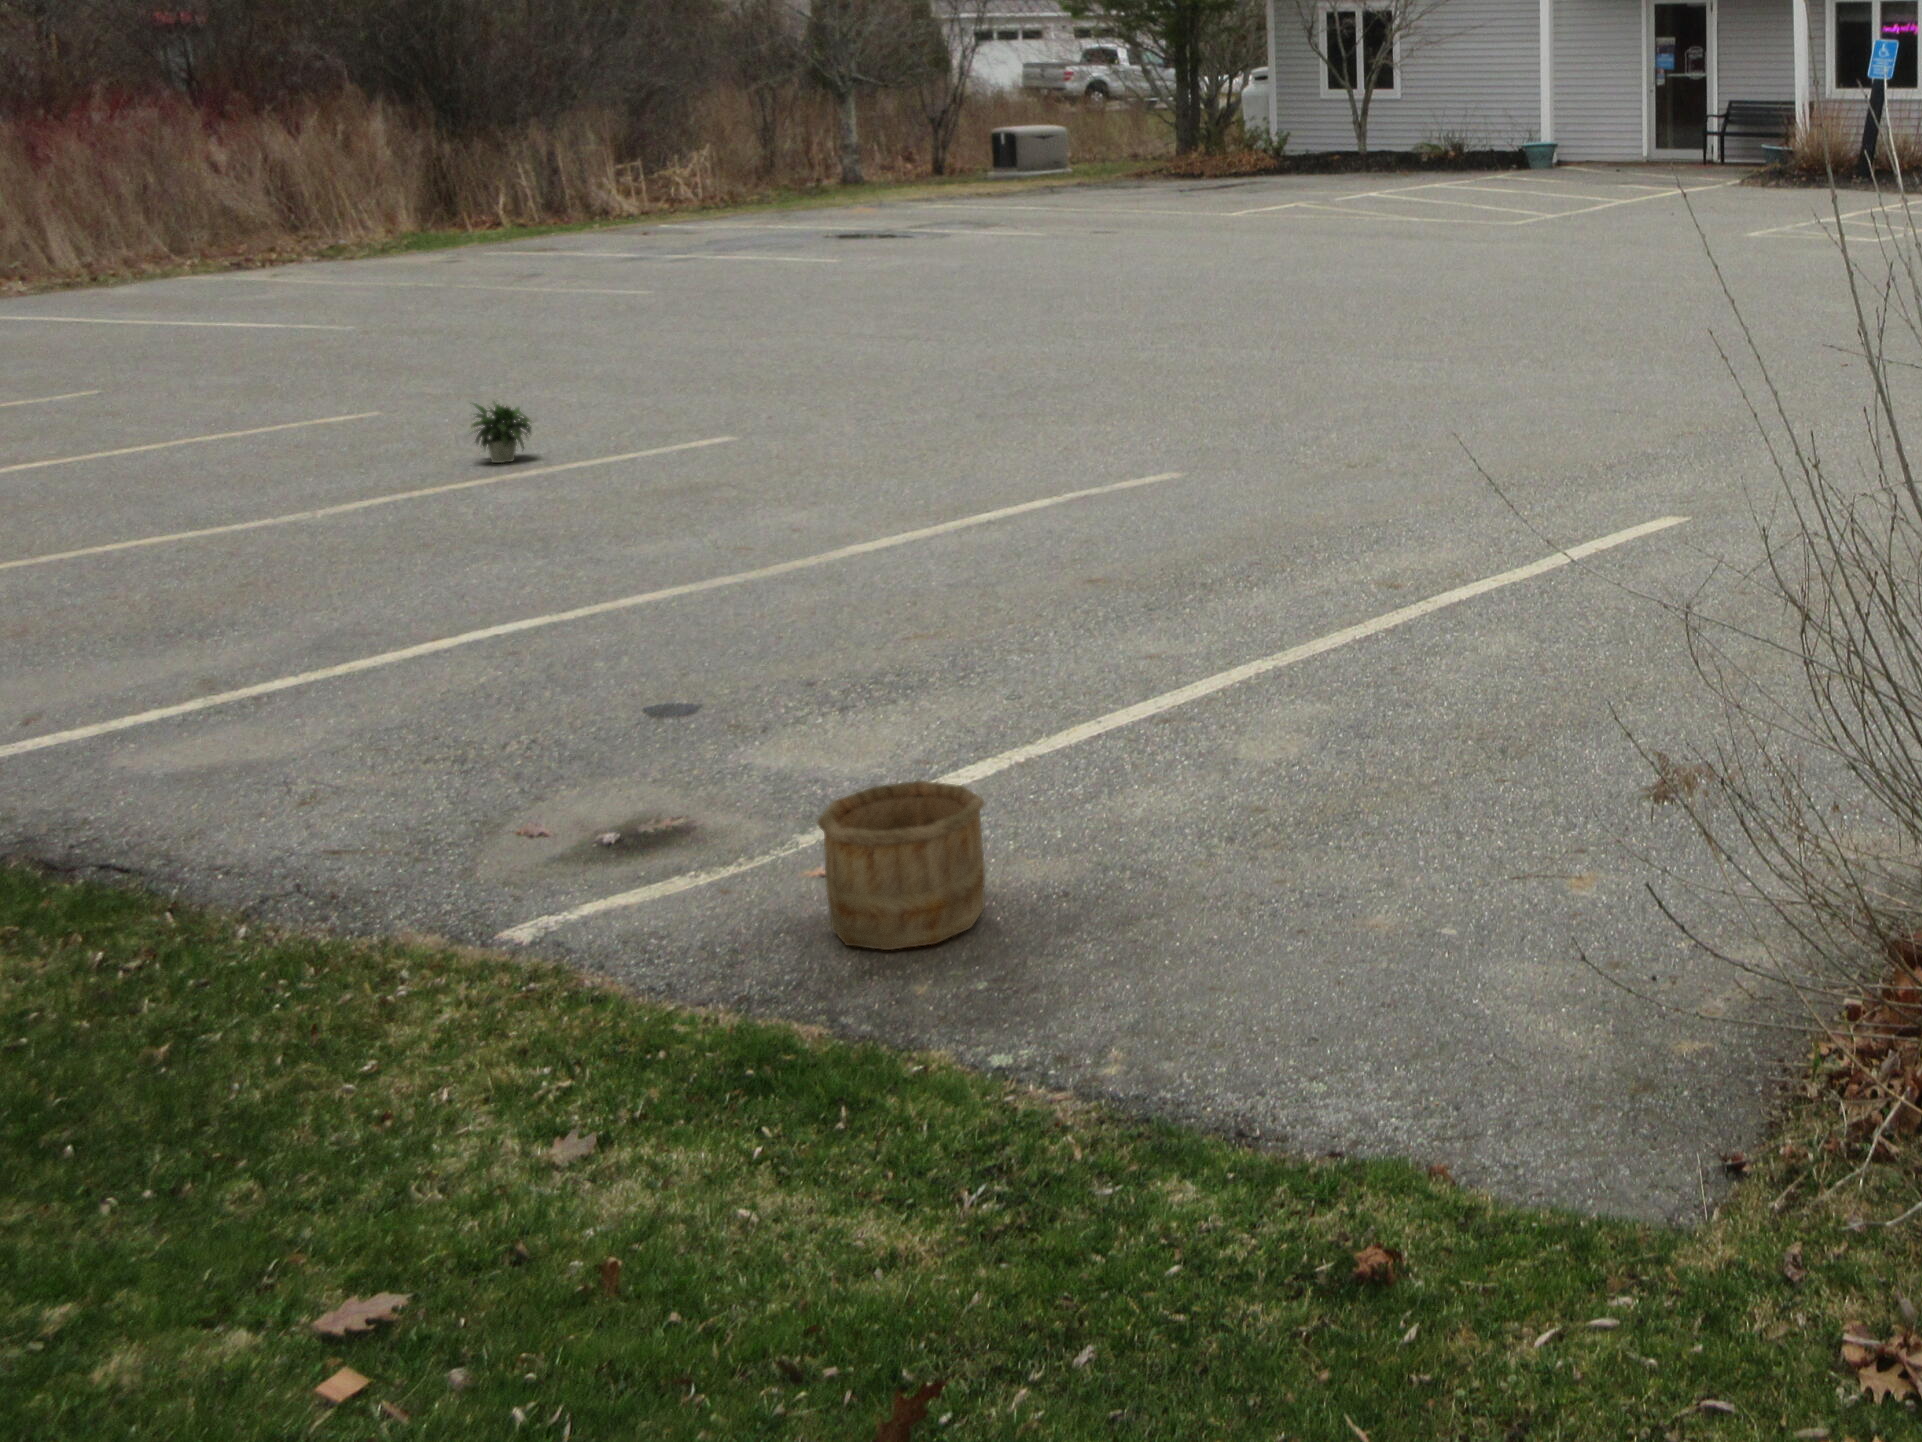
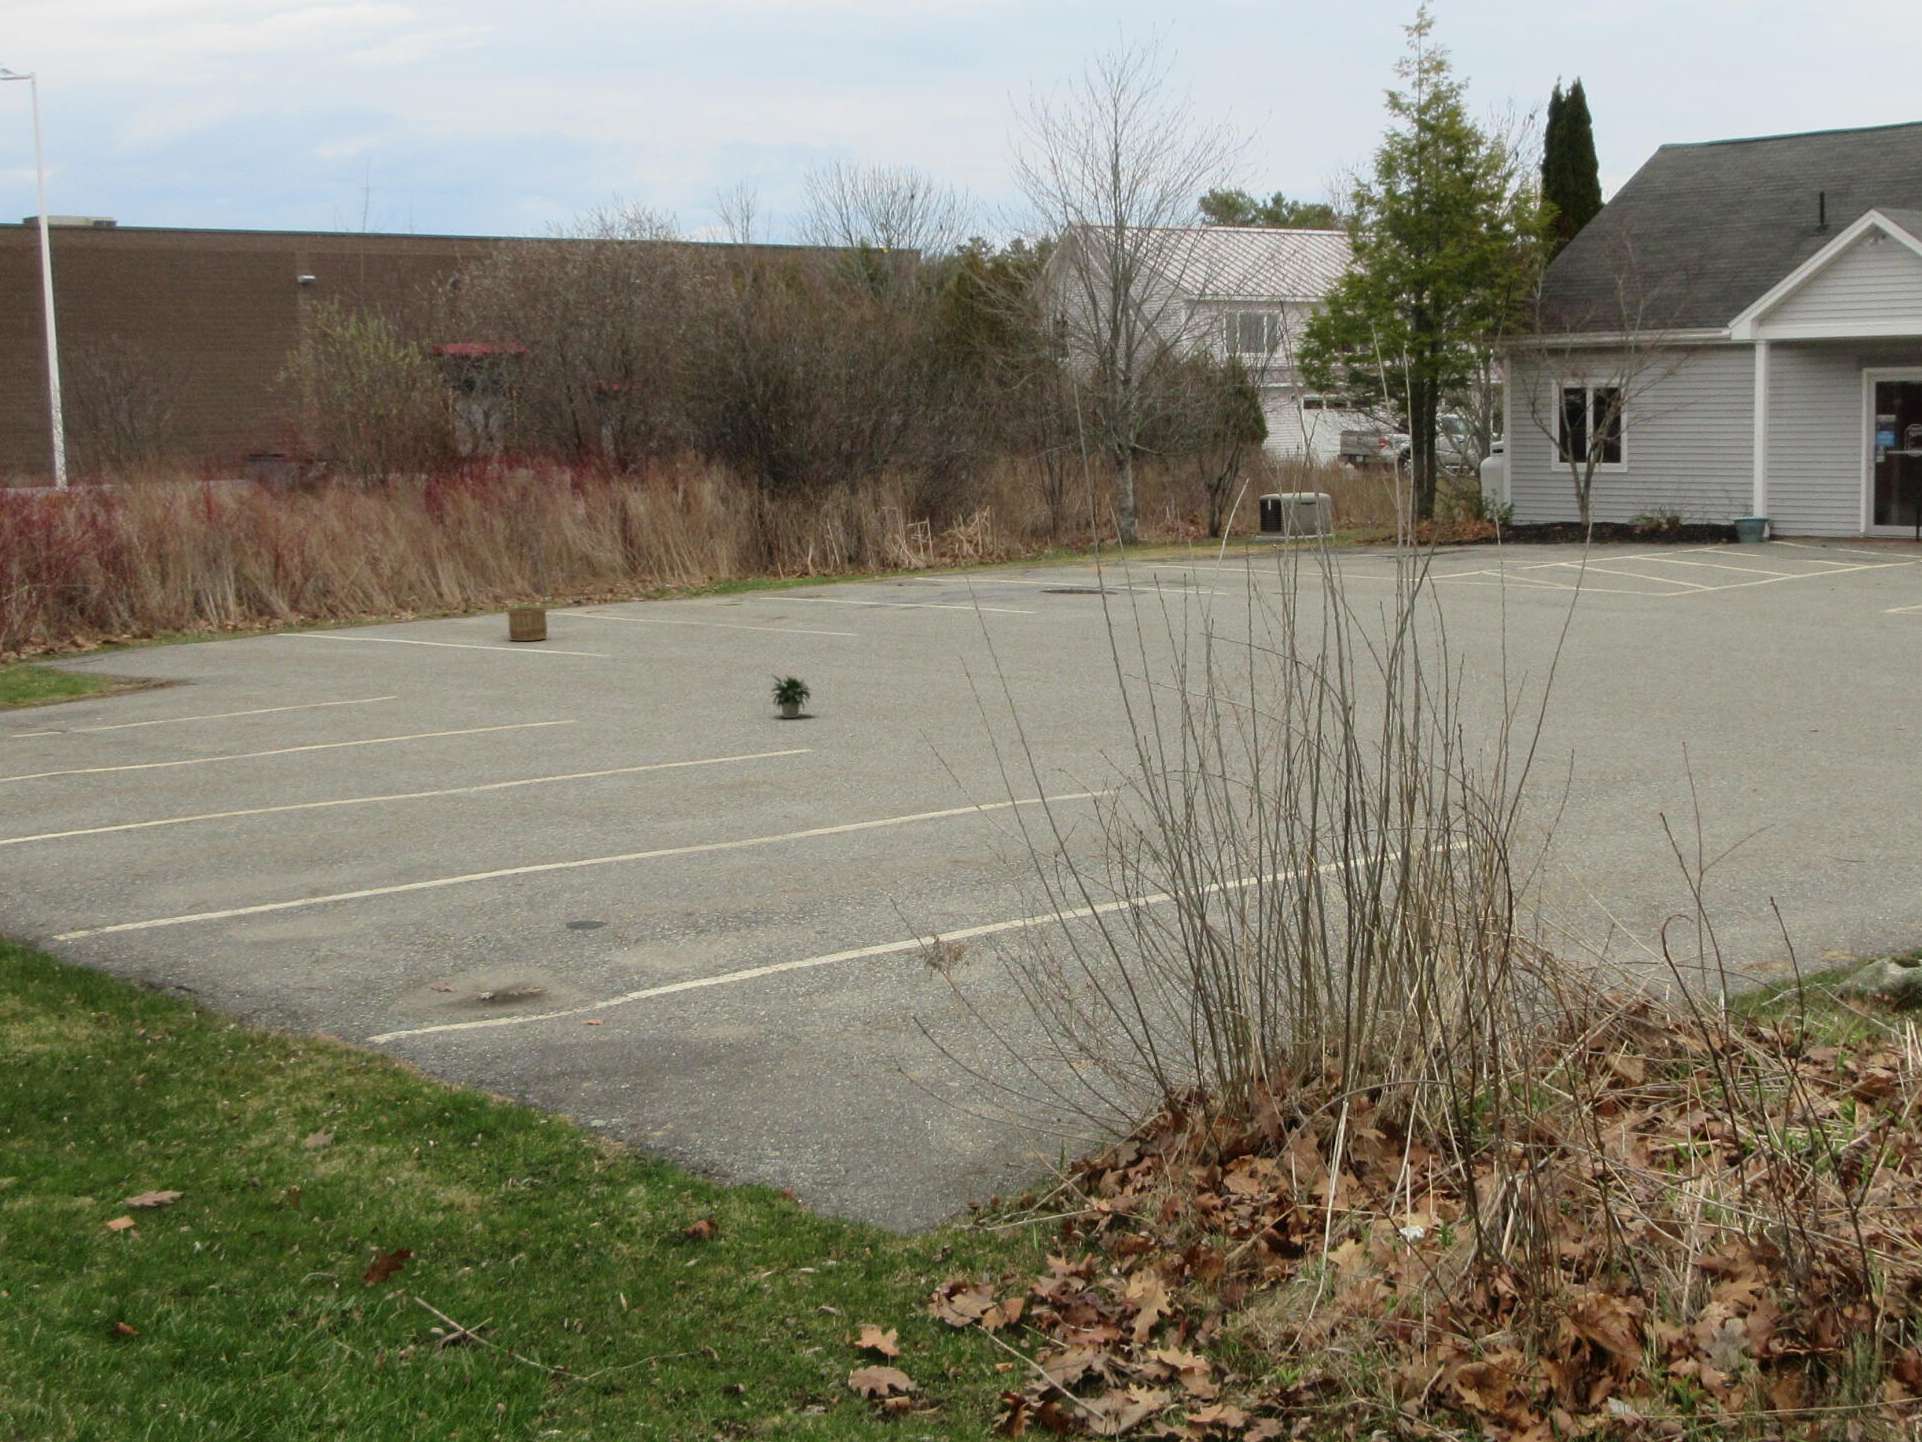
wooden bucket: present [817,781,985,950] -> present [507,608,547,641]

